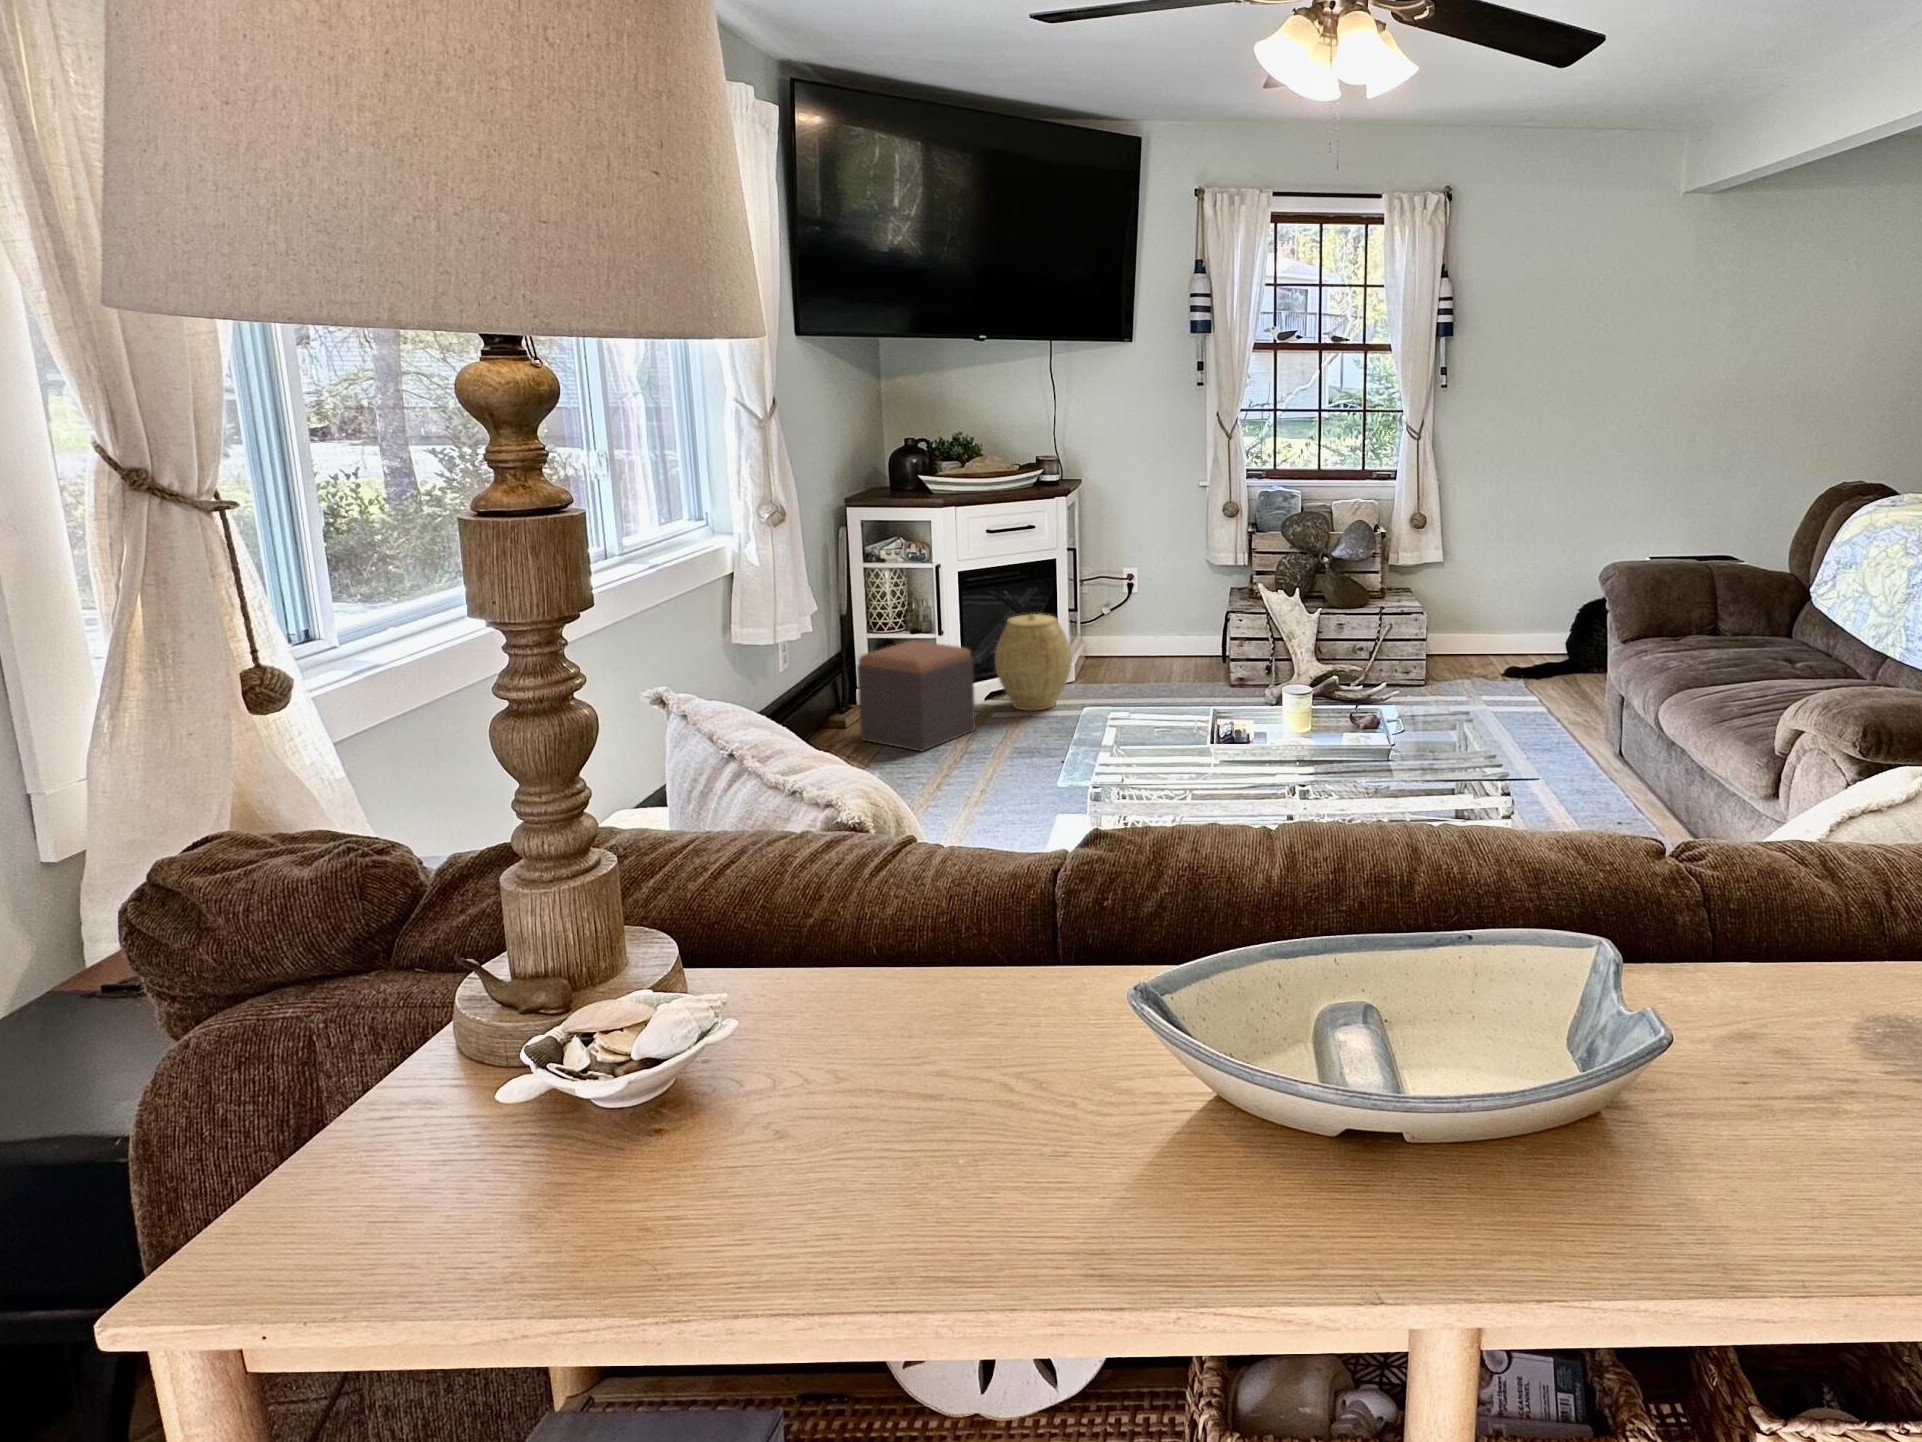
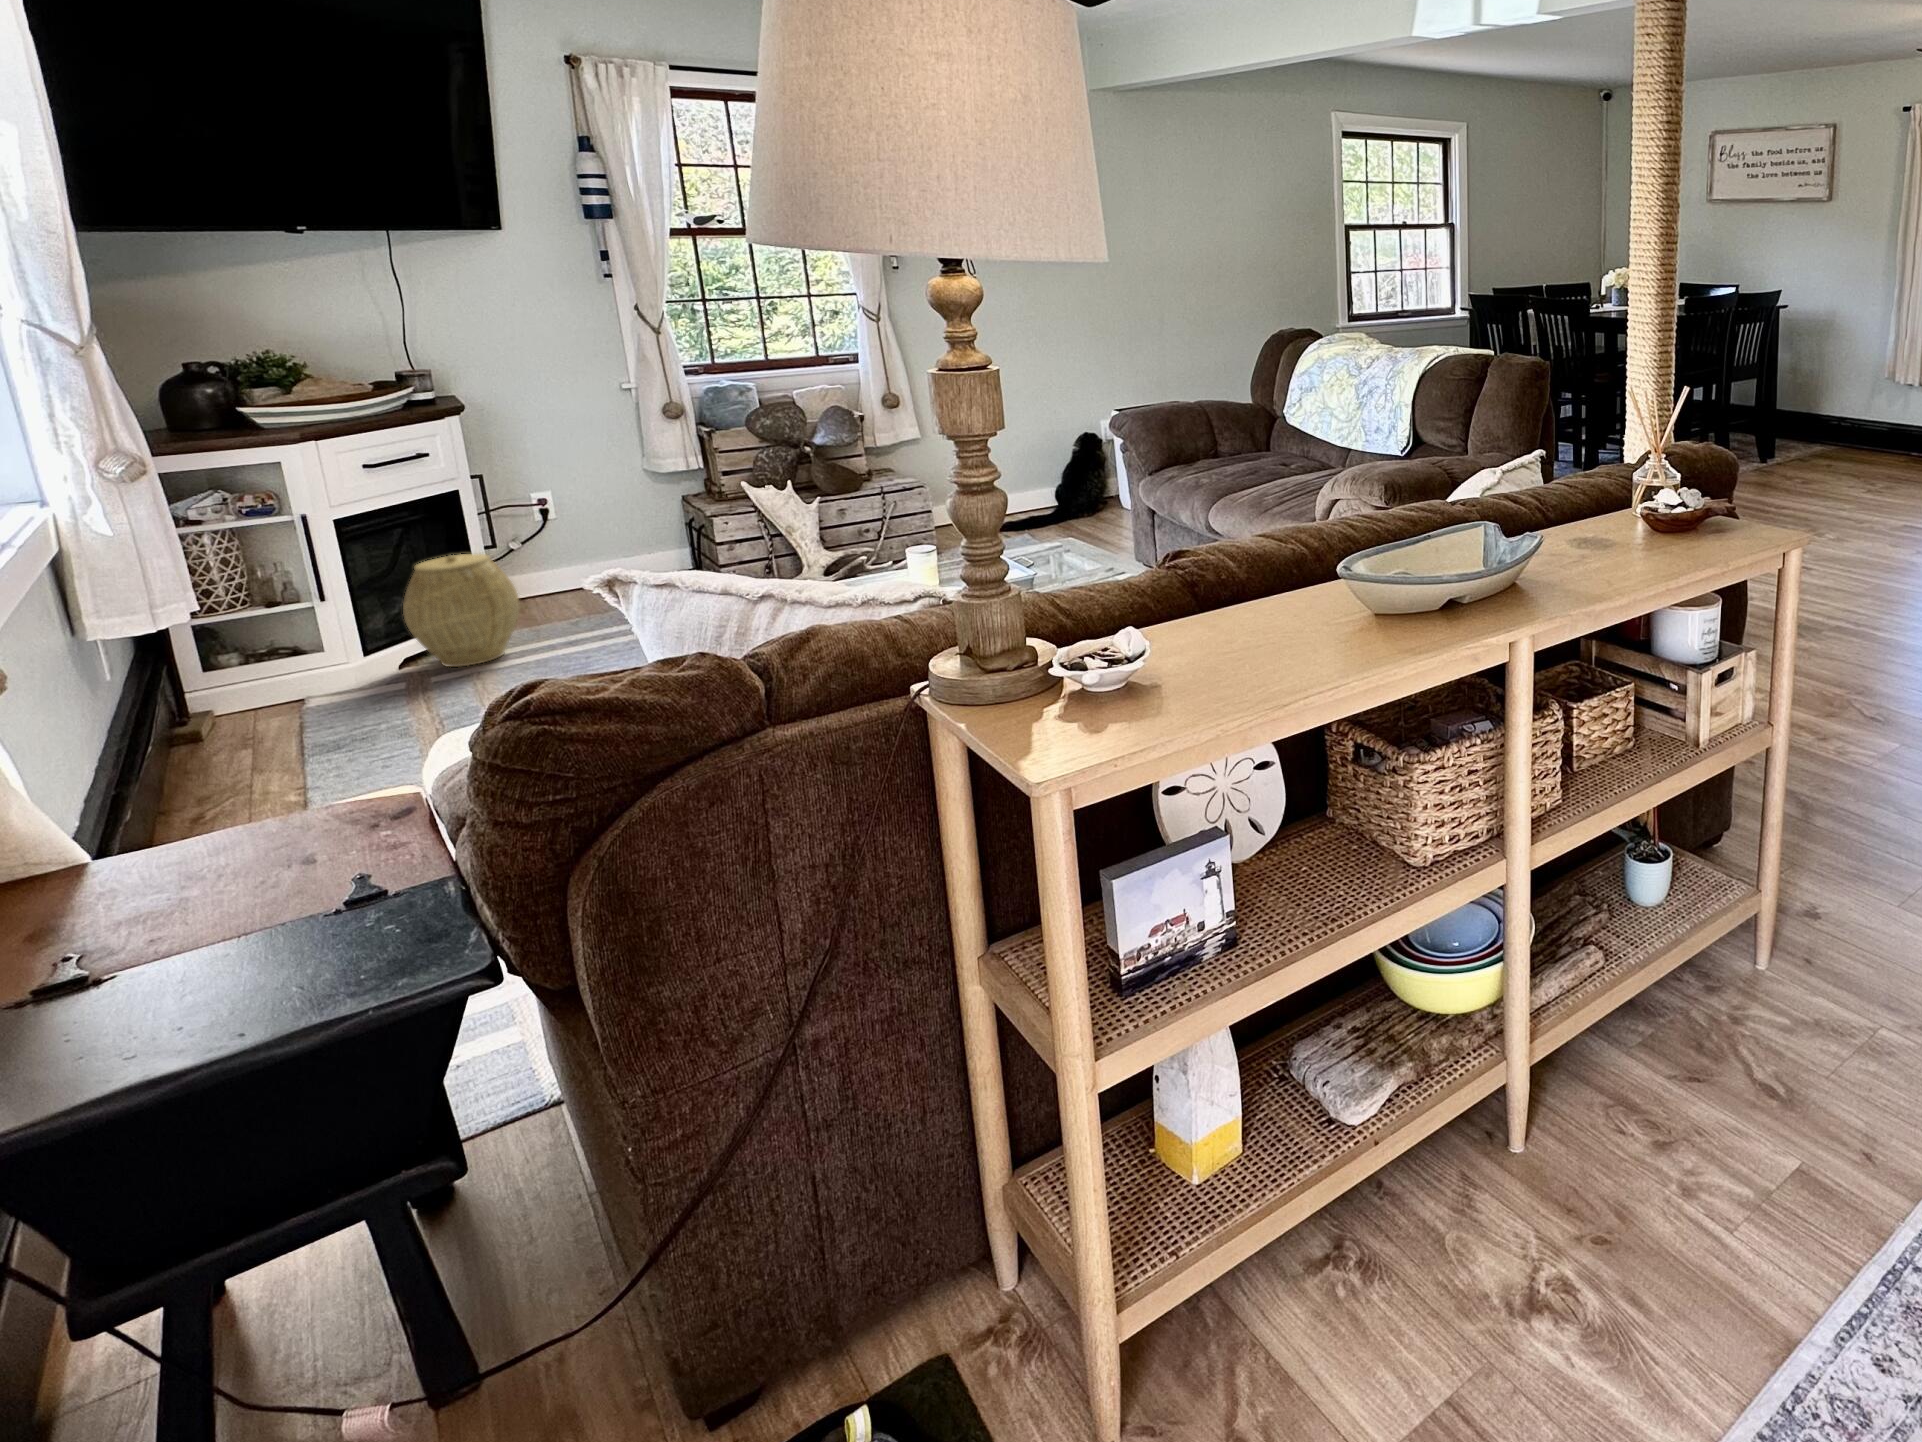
footstool: present [857,640,975,751] -> none [208,605,412,747]

